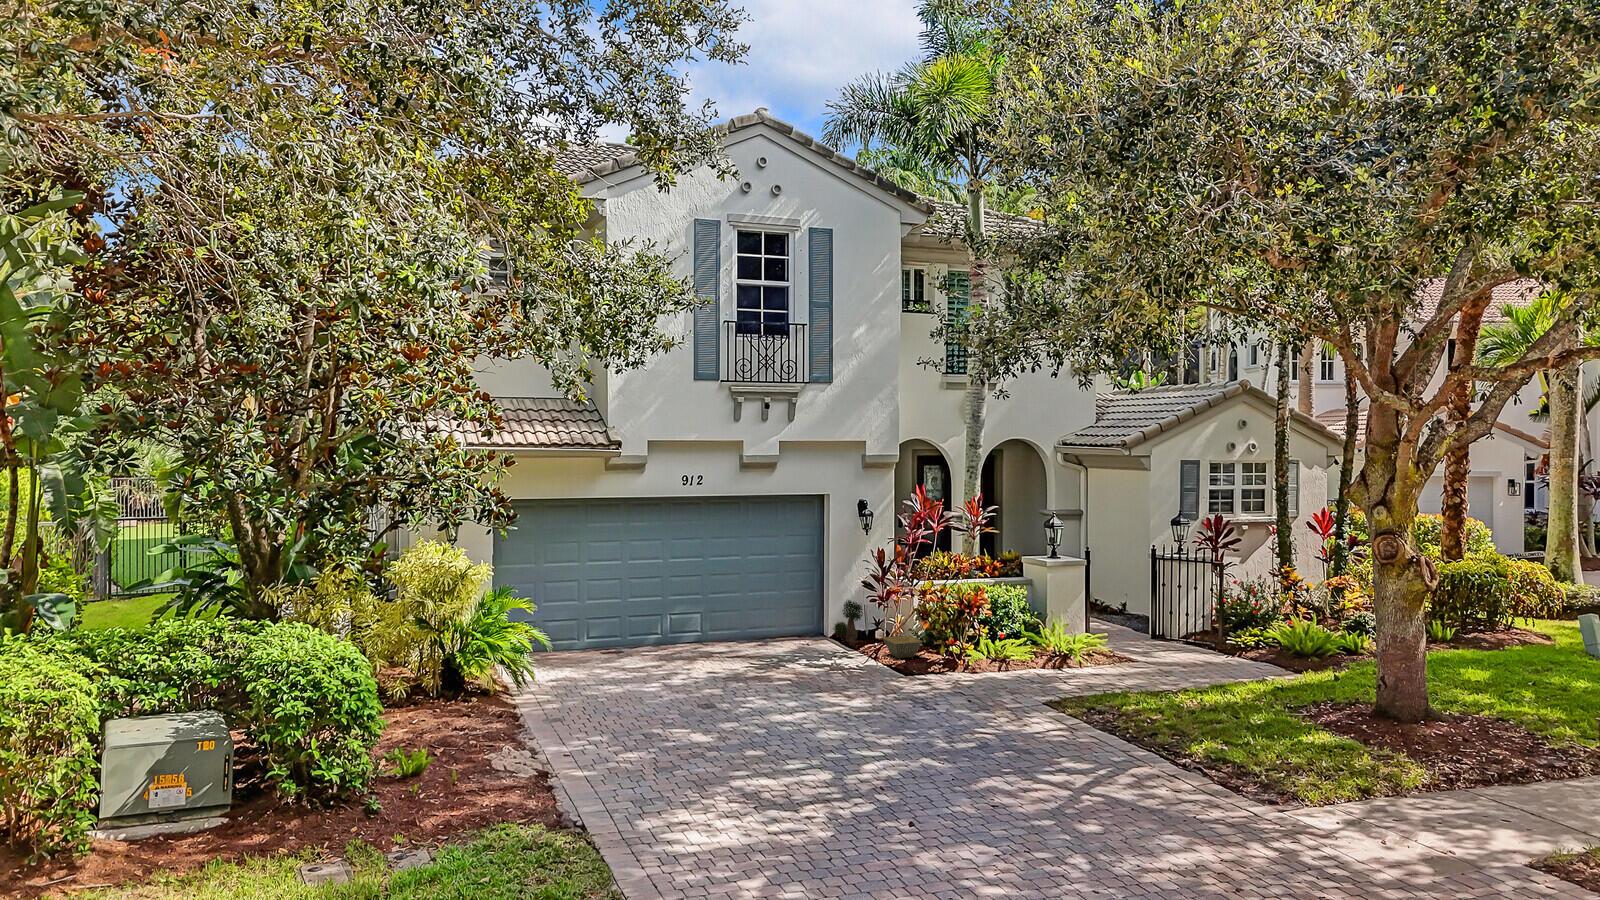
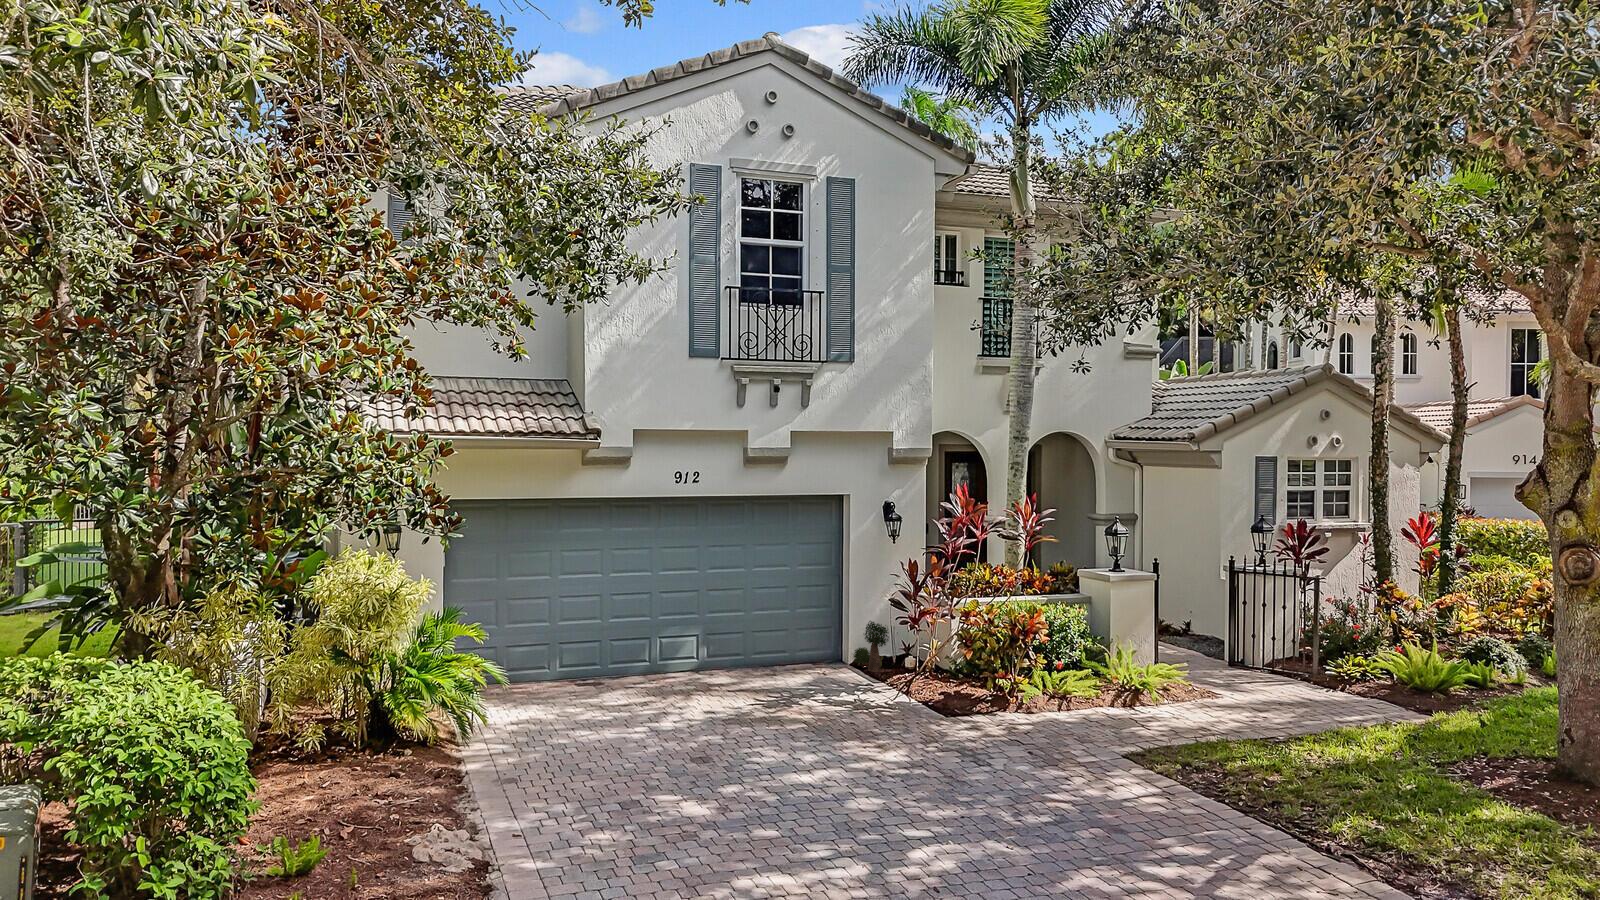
basket: present [883,636,922,658] -> none [914,666,963,693]

